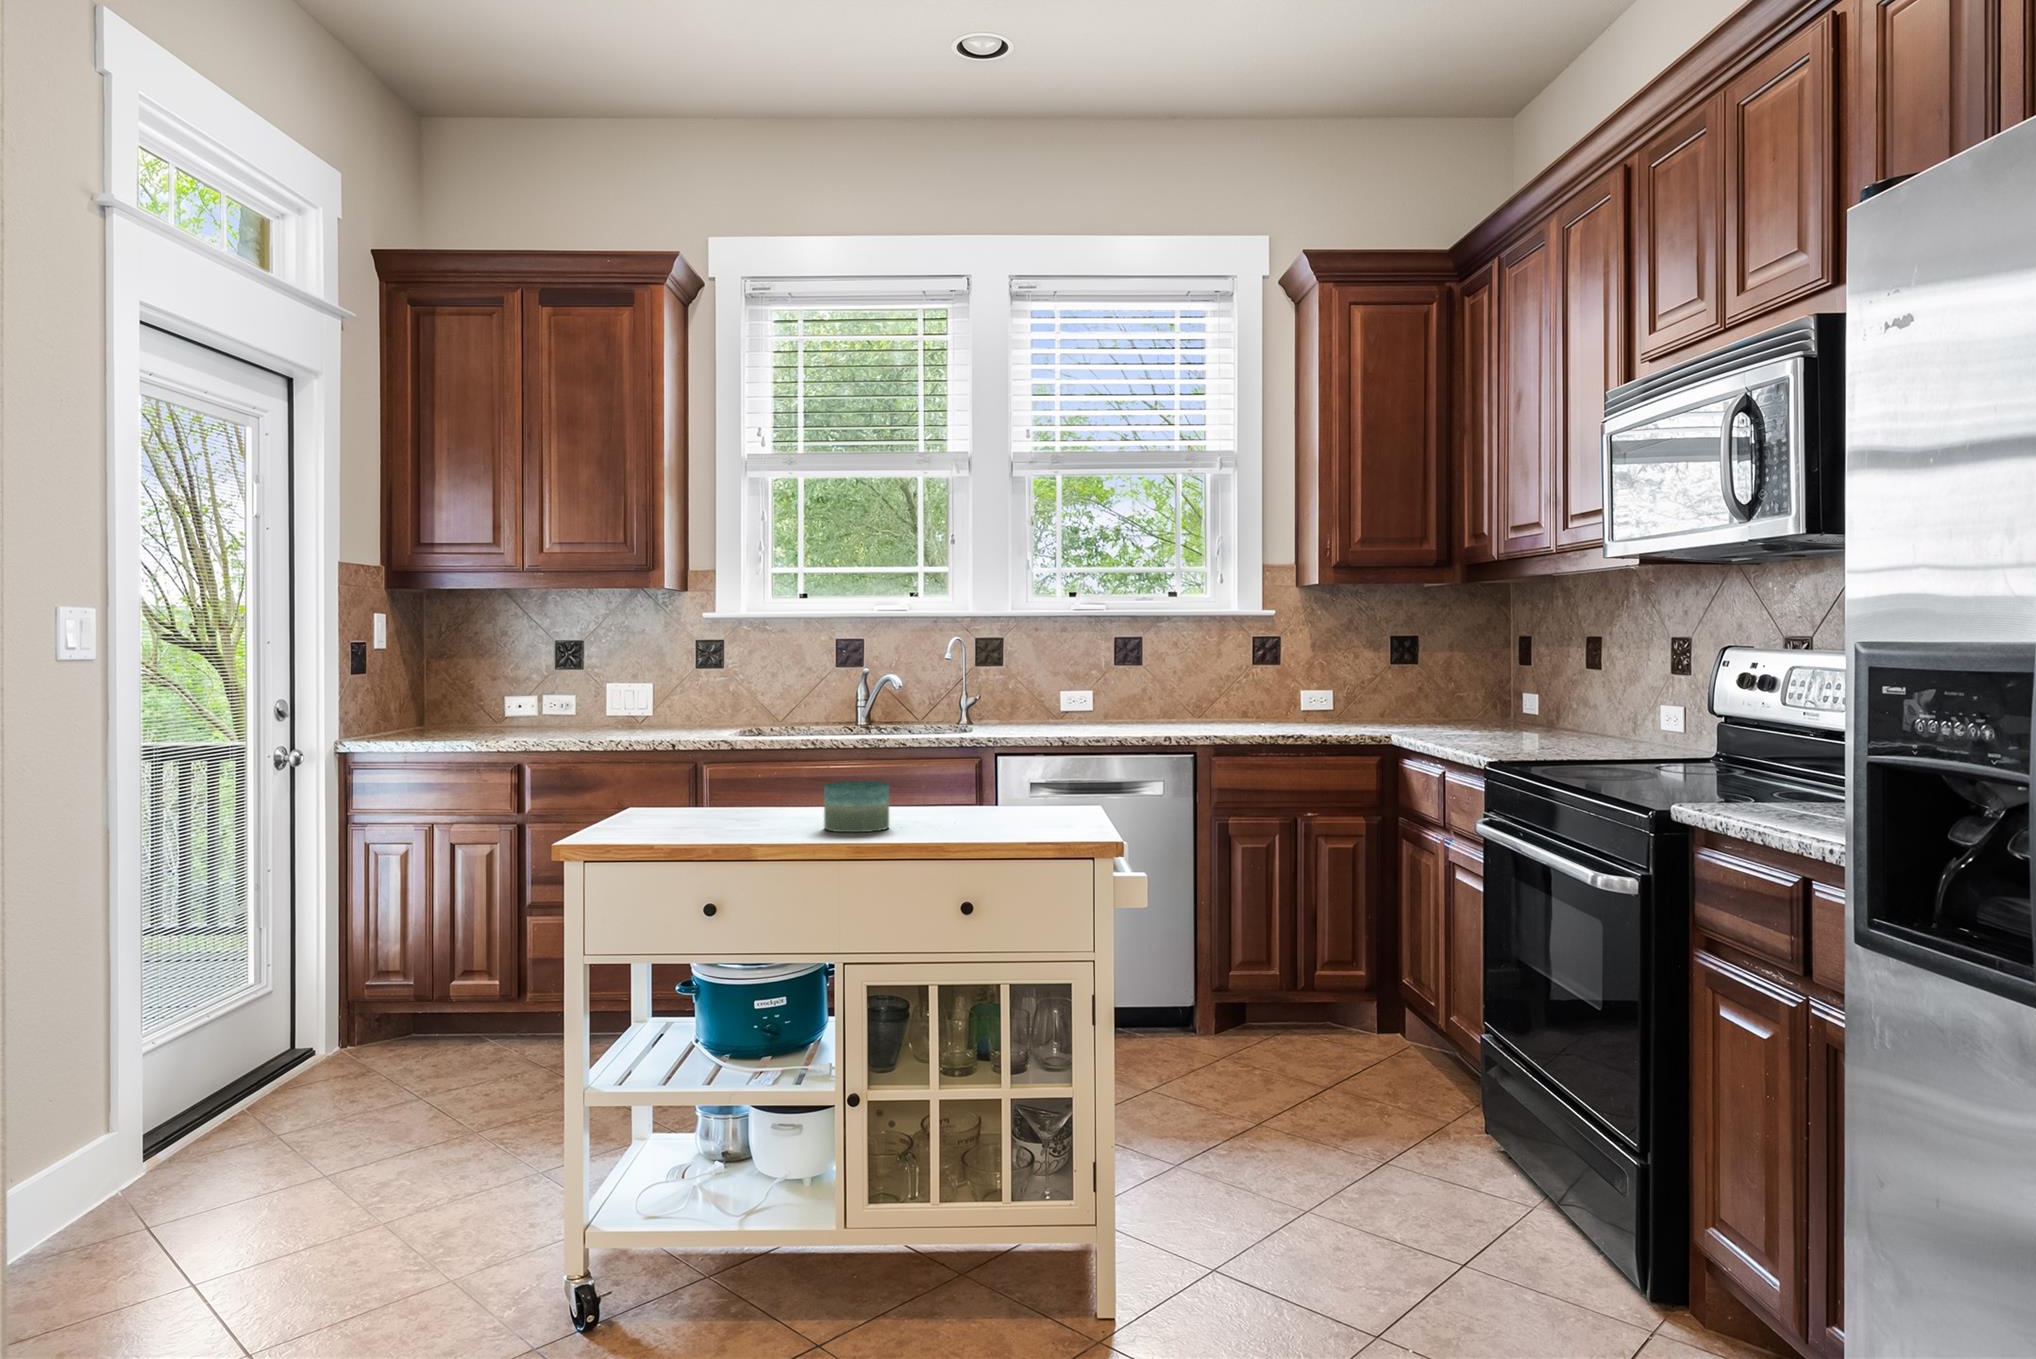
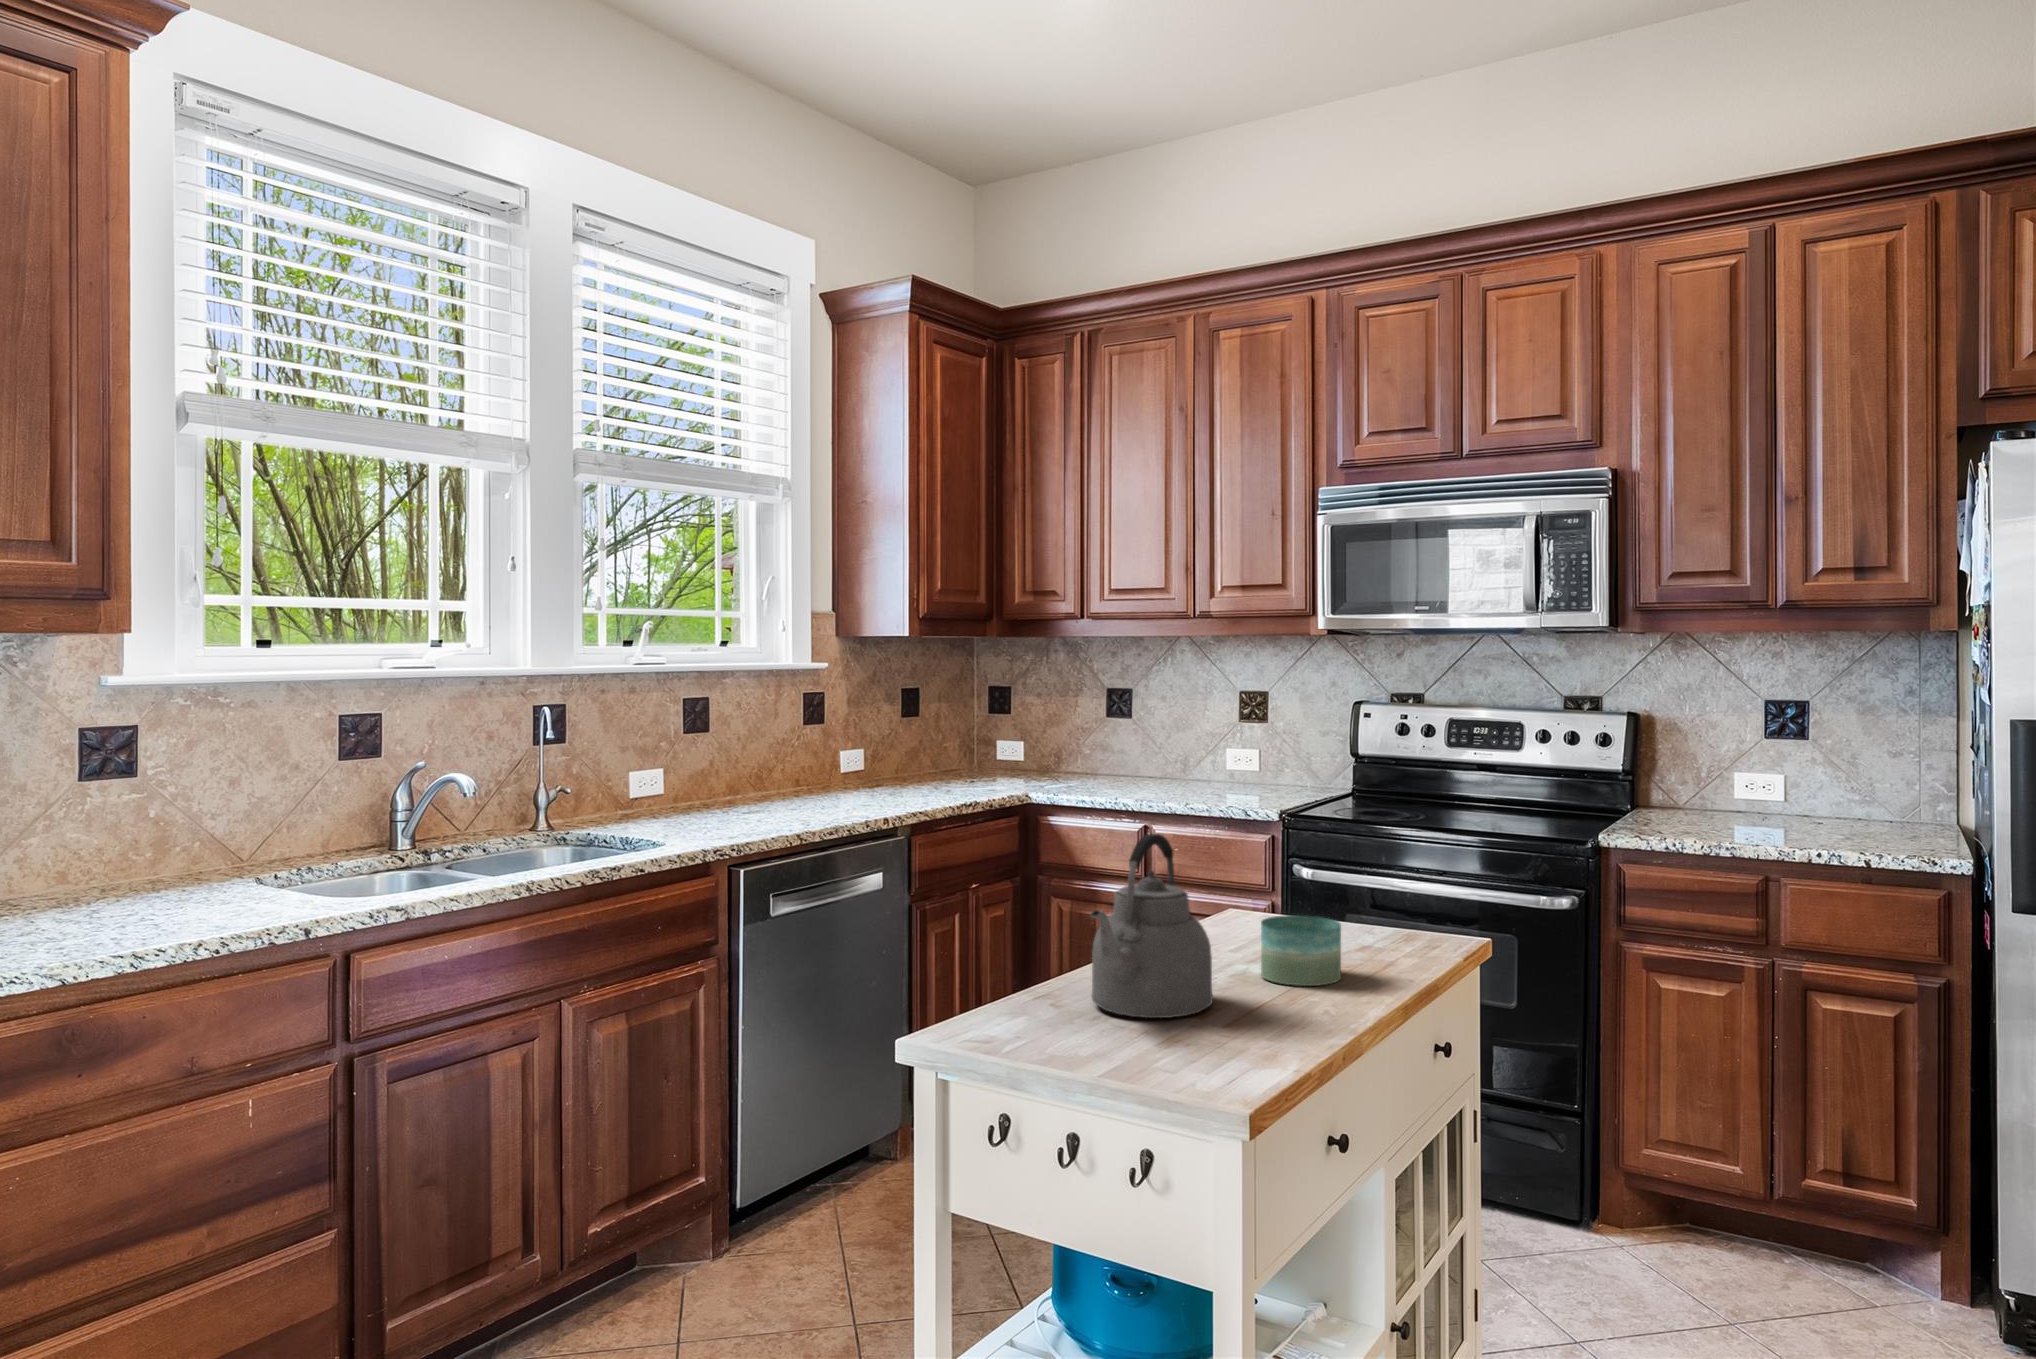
kettle: none [651,698,782,825] -> present [1089,834,1213,1018]

